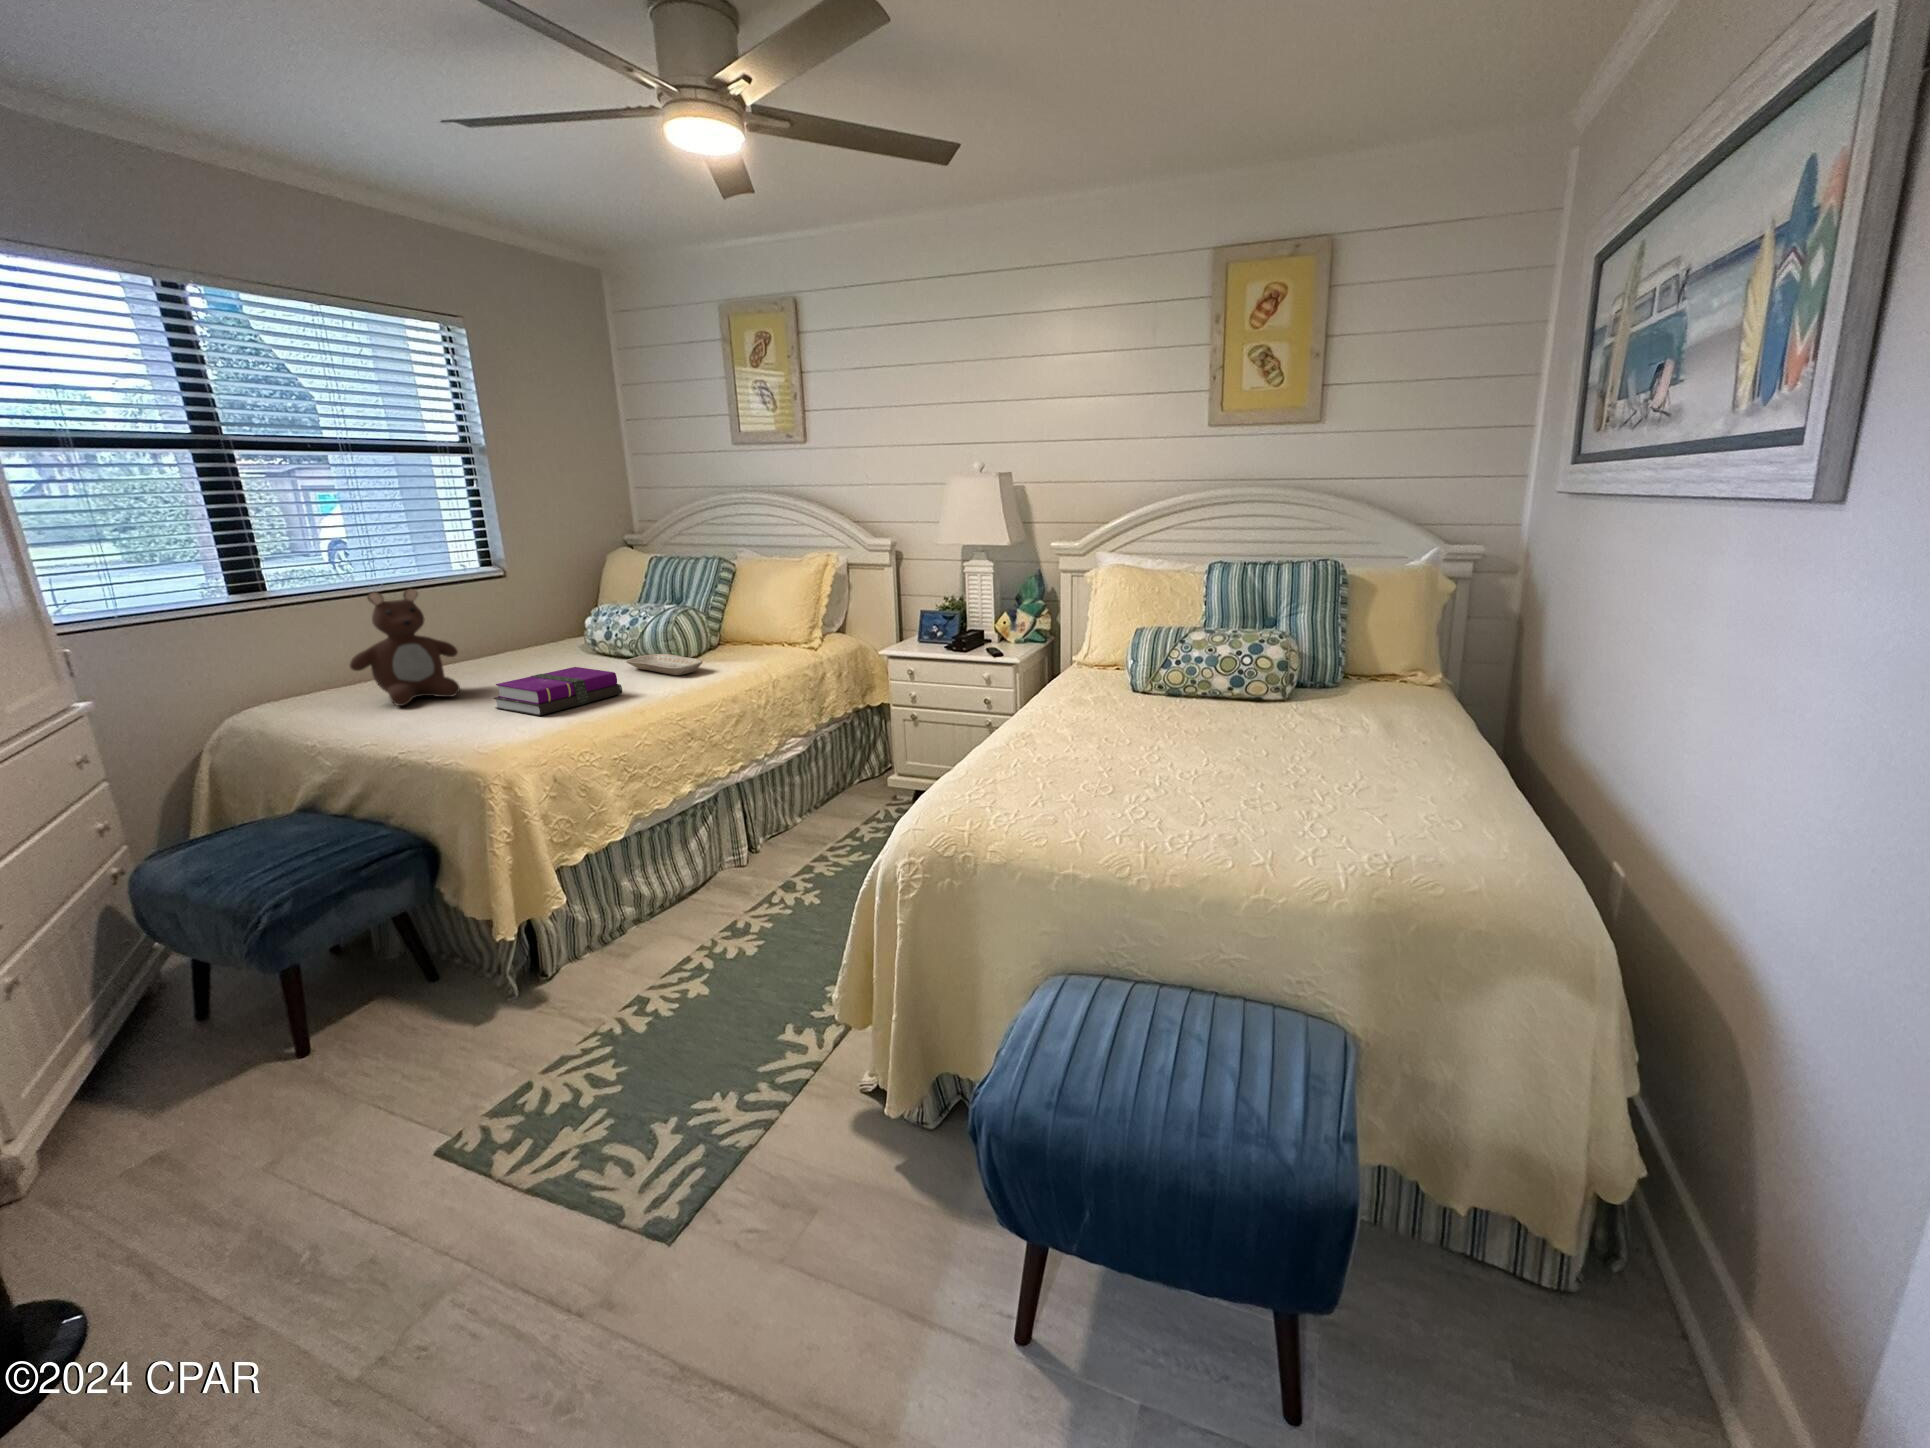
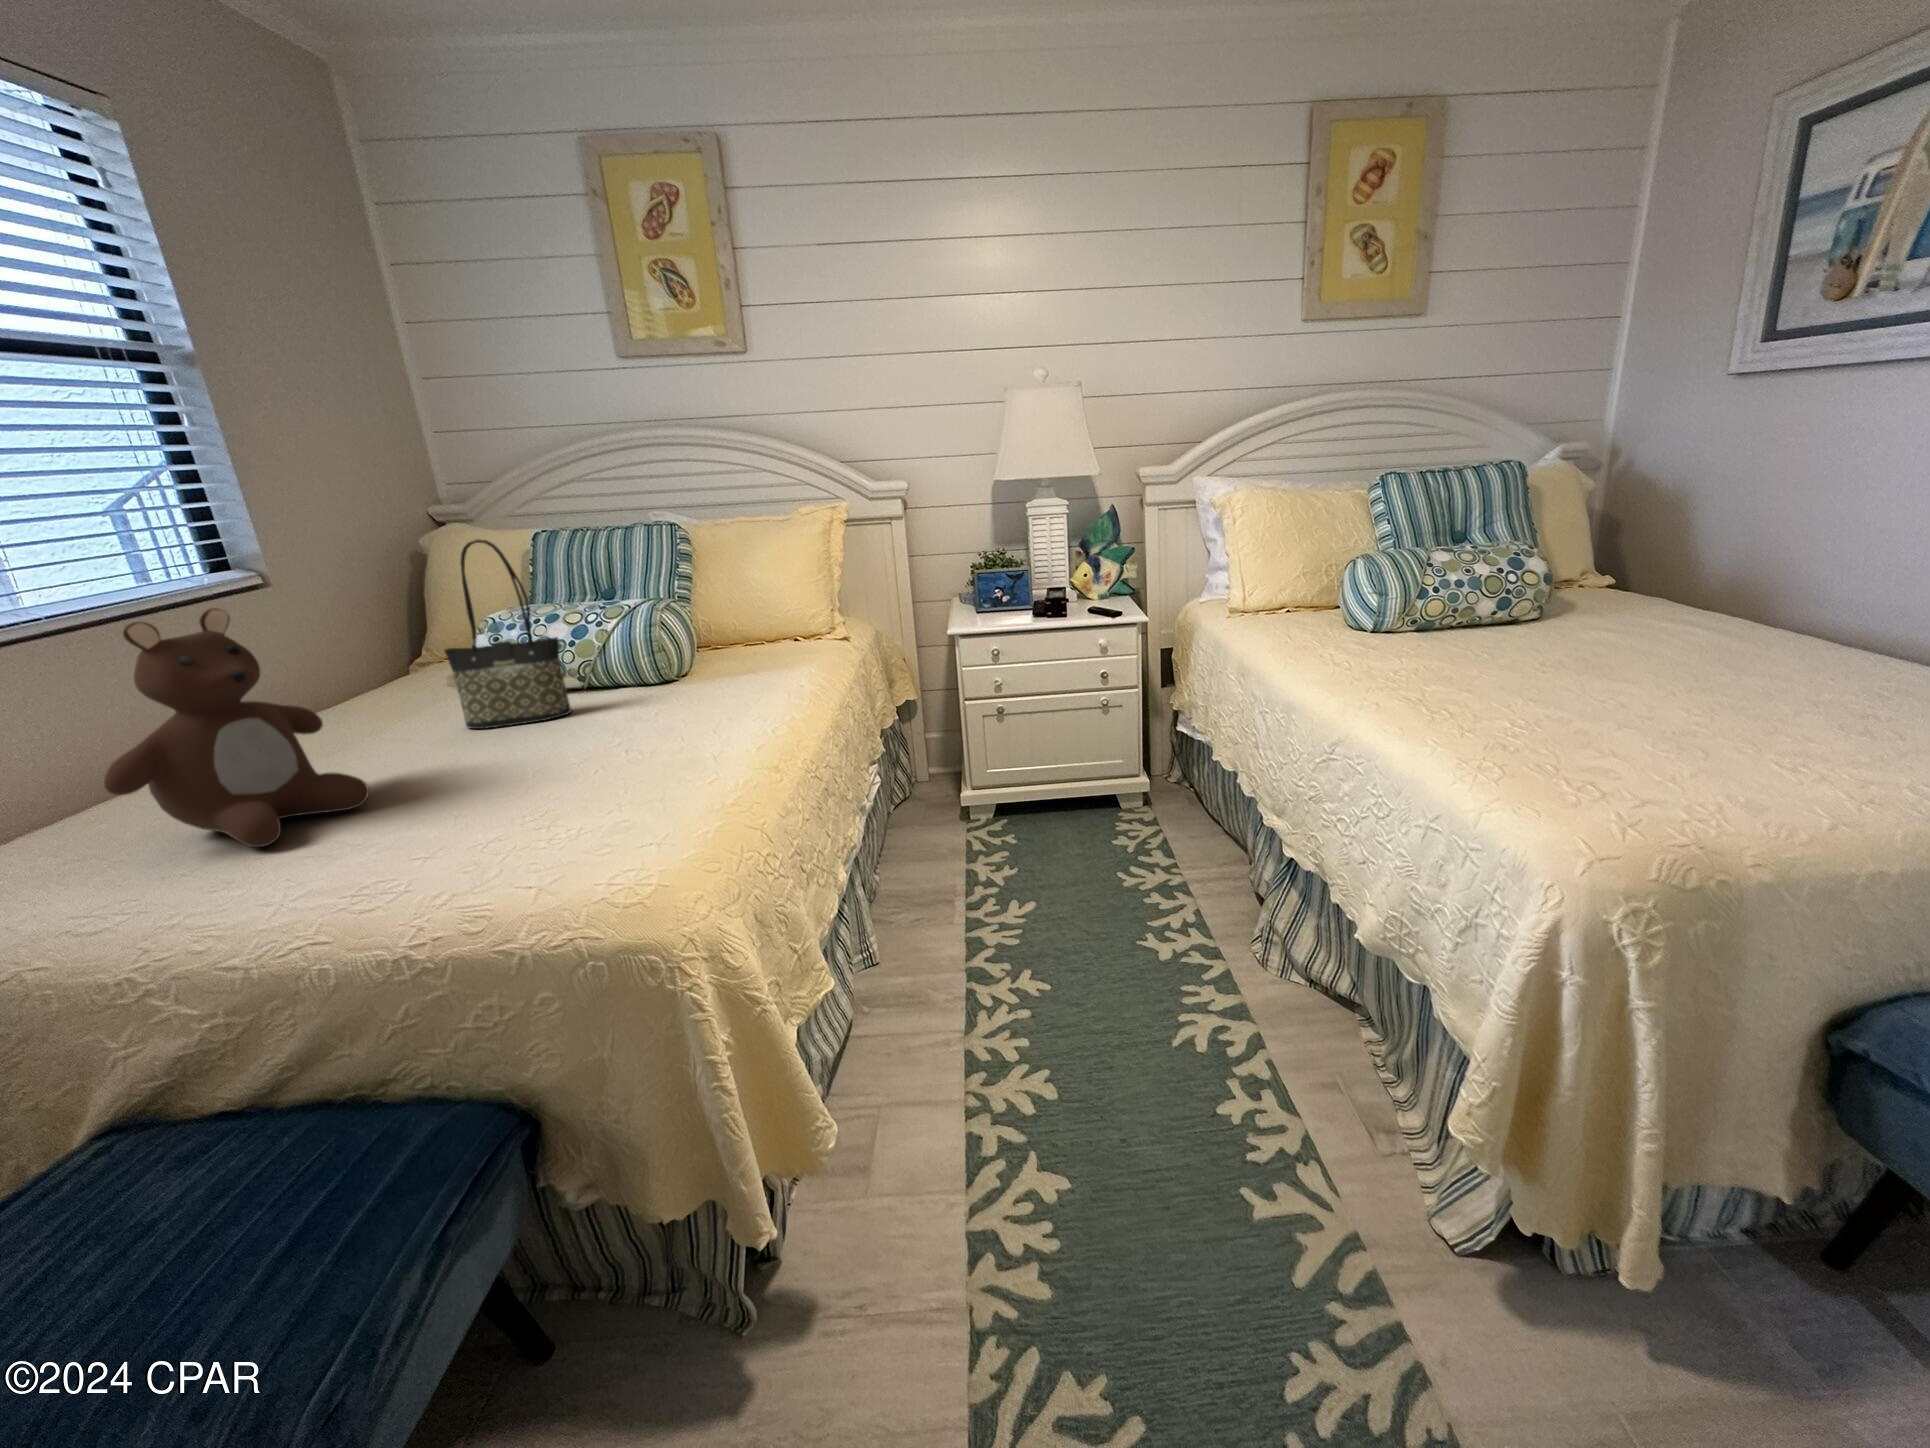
tote bag: none [544,562,606,671] -> present [445,540,571,729]
tray: present [626,654,703,675] -> none [612,674,756,704]
notebook: present [494,667,622,716] -> none [490,711,698,811]

